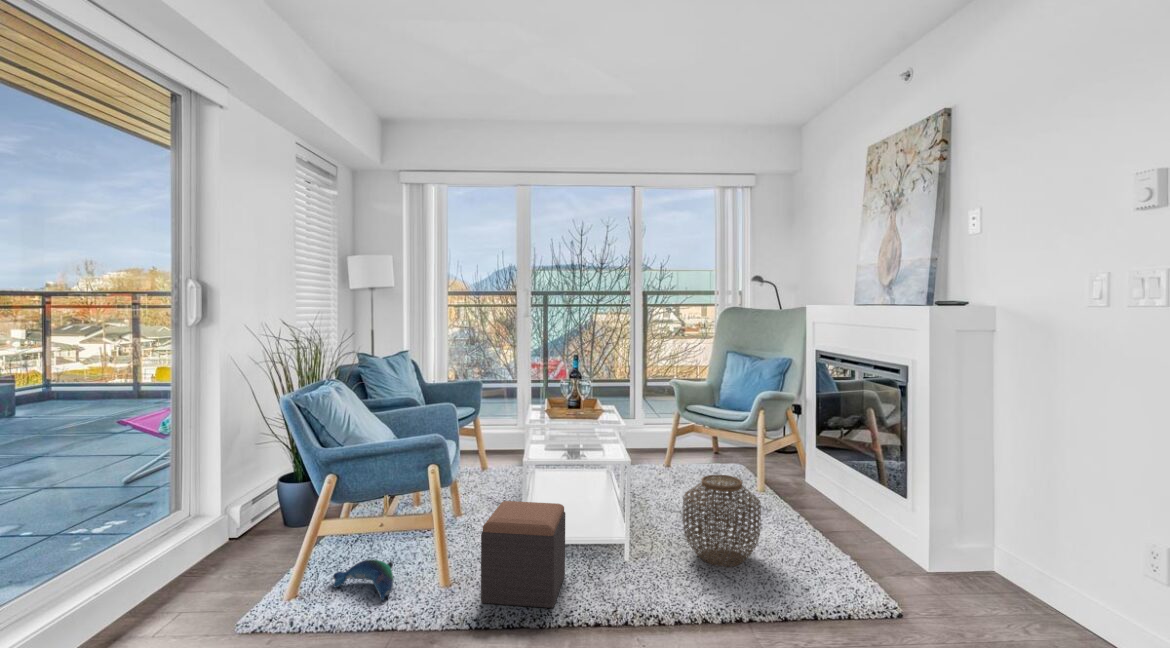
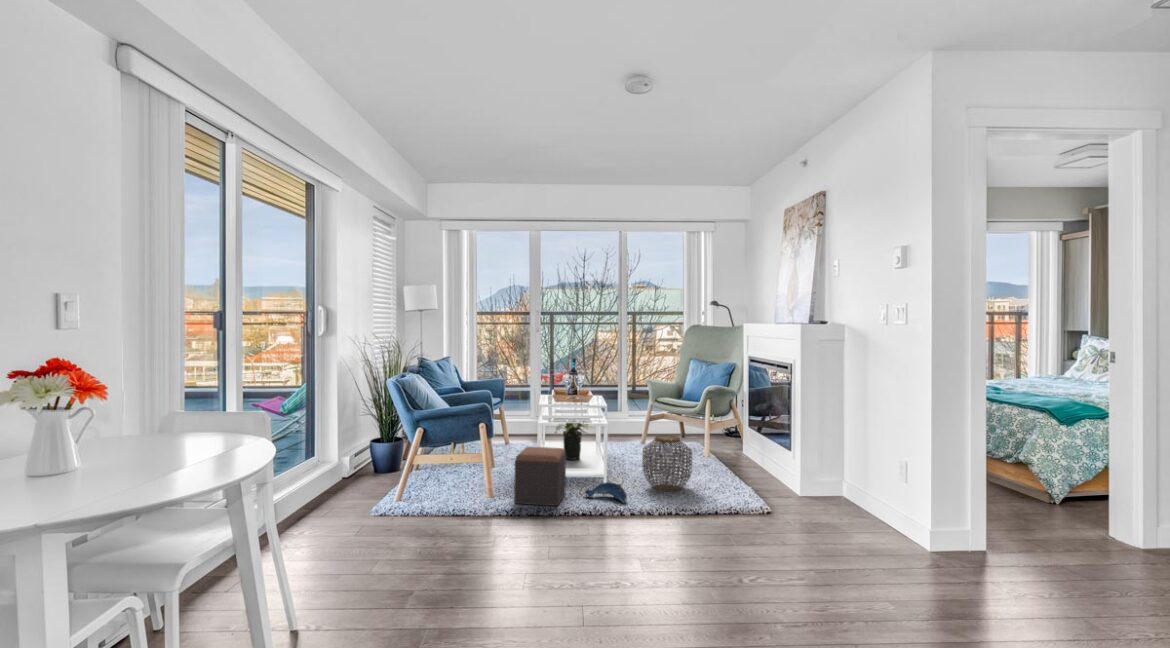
flower arrangement: none [546,435,605,509] -> present [555,421,589,460]
plush toy: present [333,560,393,601] -> present [585,482,627,503]

